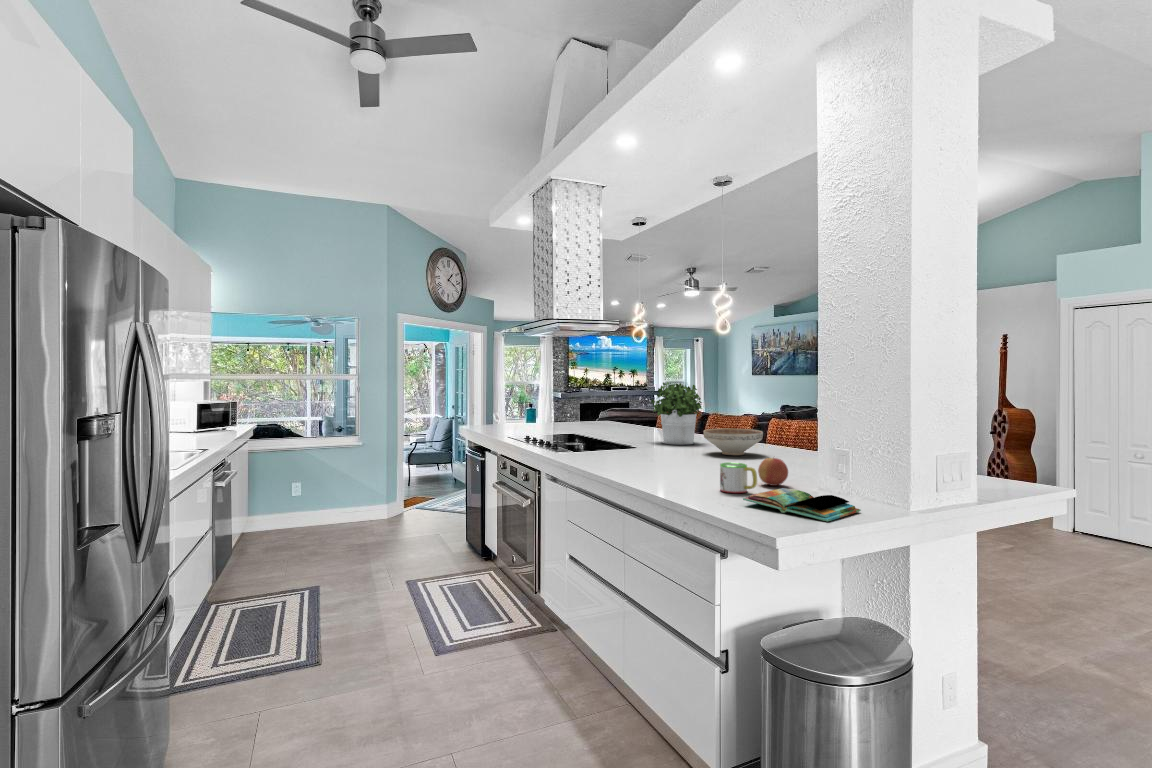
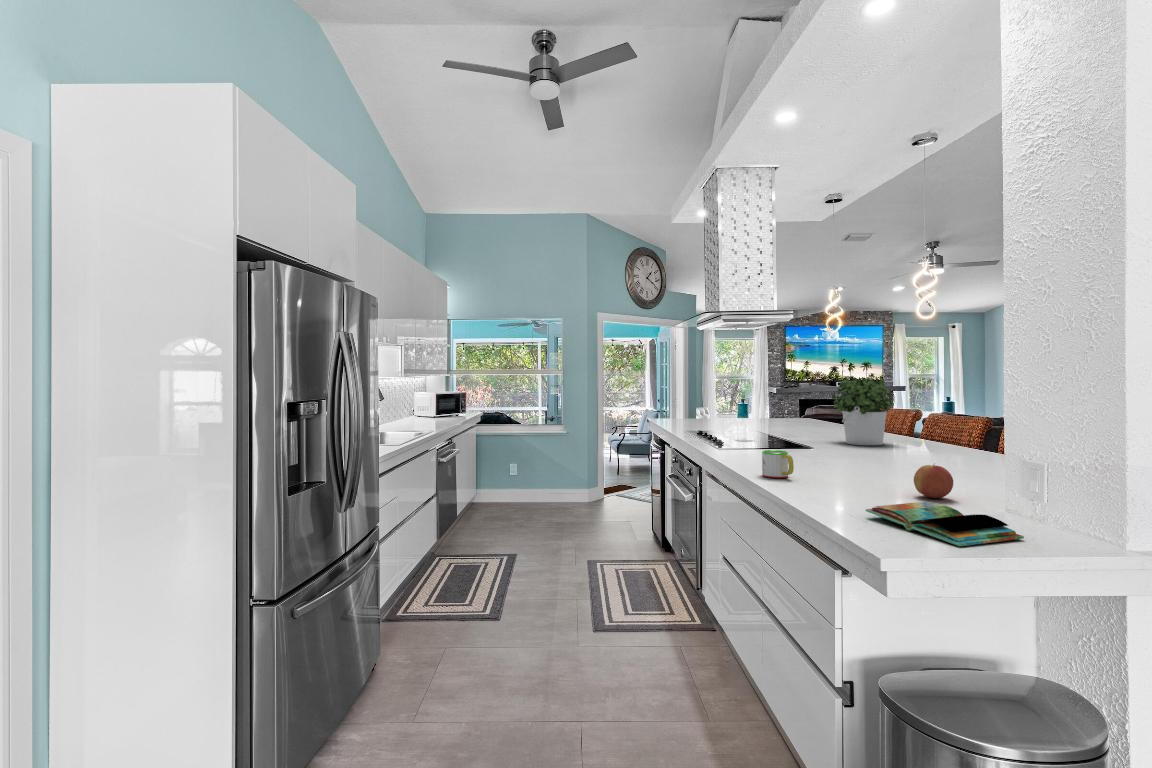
decorative bowl: present [703,428,763,455] -> none [882,429,961,461]
mug: present [720,463,757,493] -> present [762,450,794,478]

